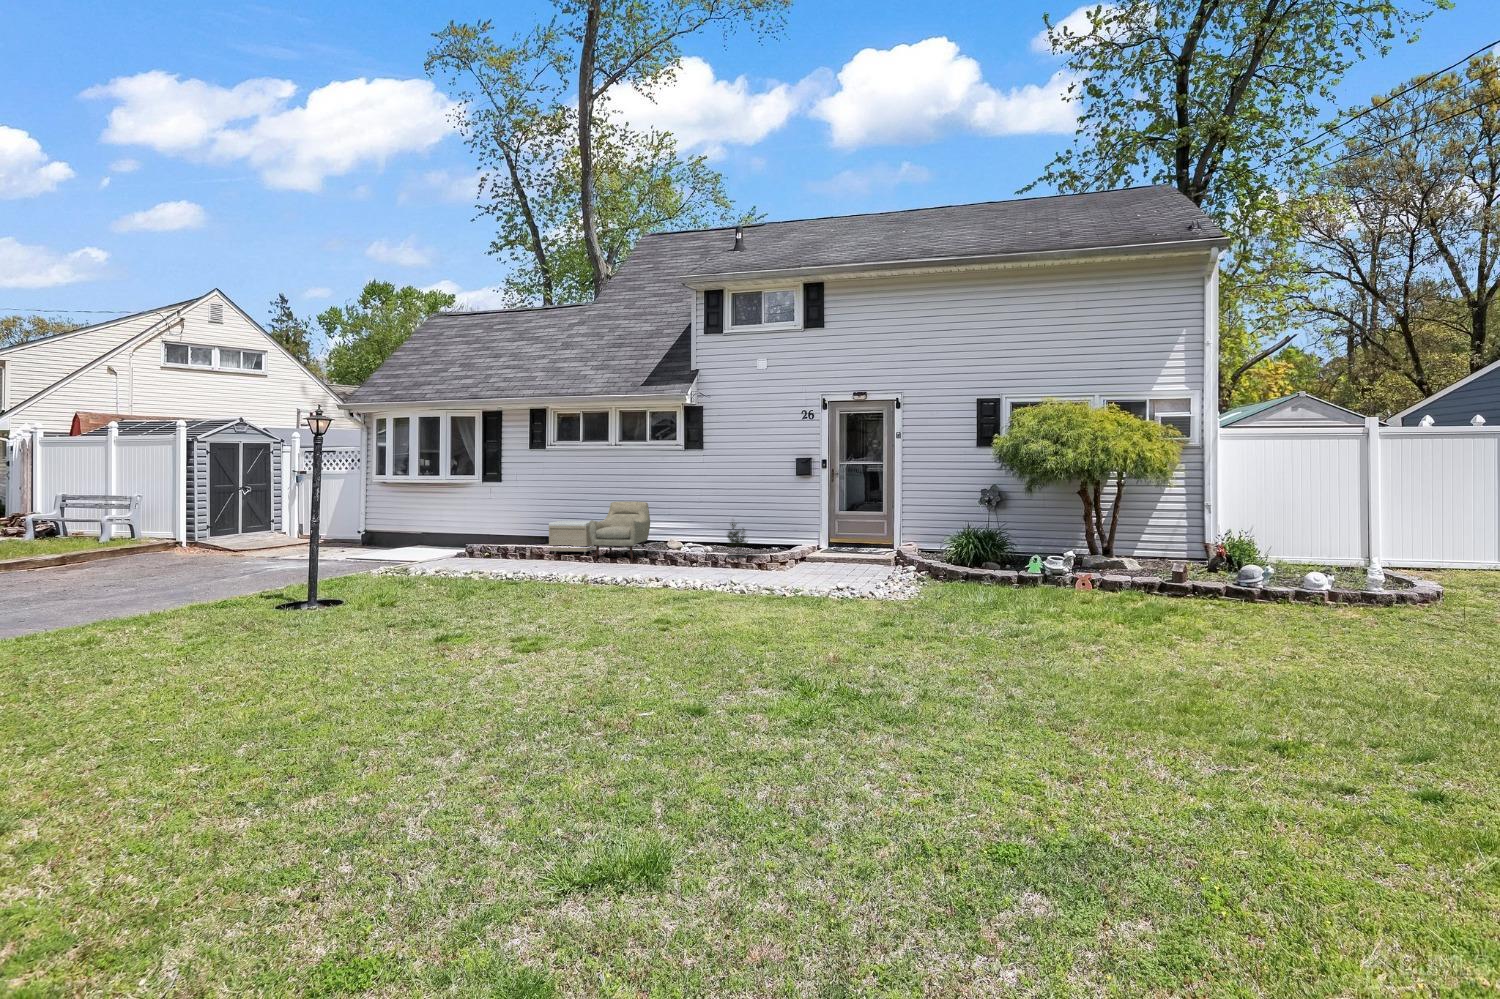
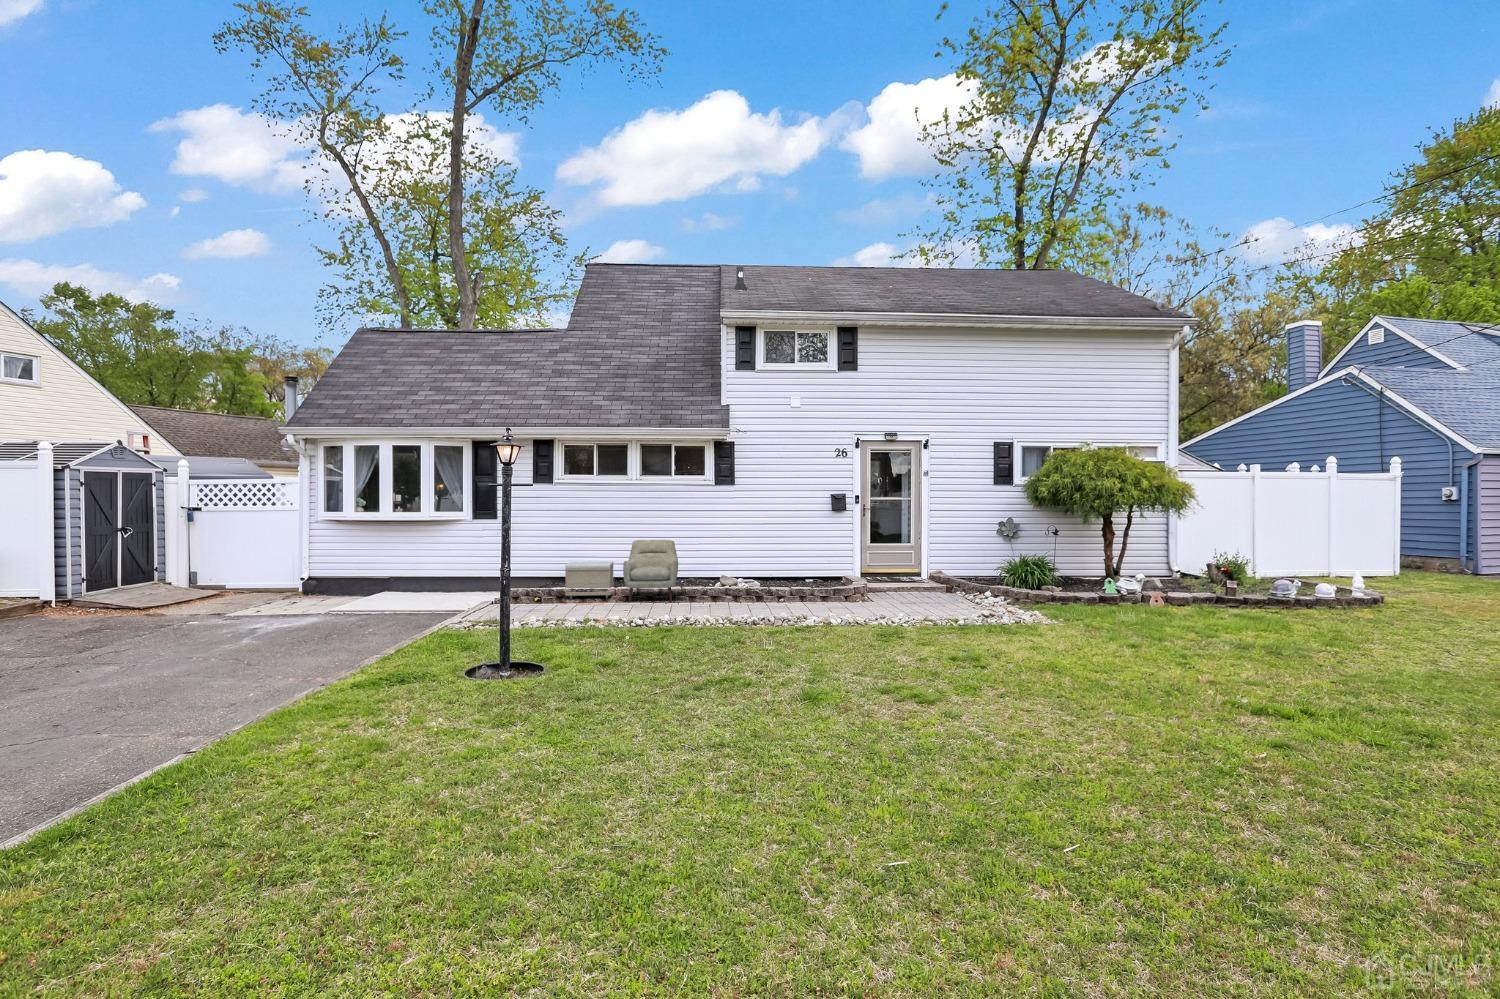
potted tree: present [727,522,748,558] -> none [762,555,786,596]

